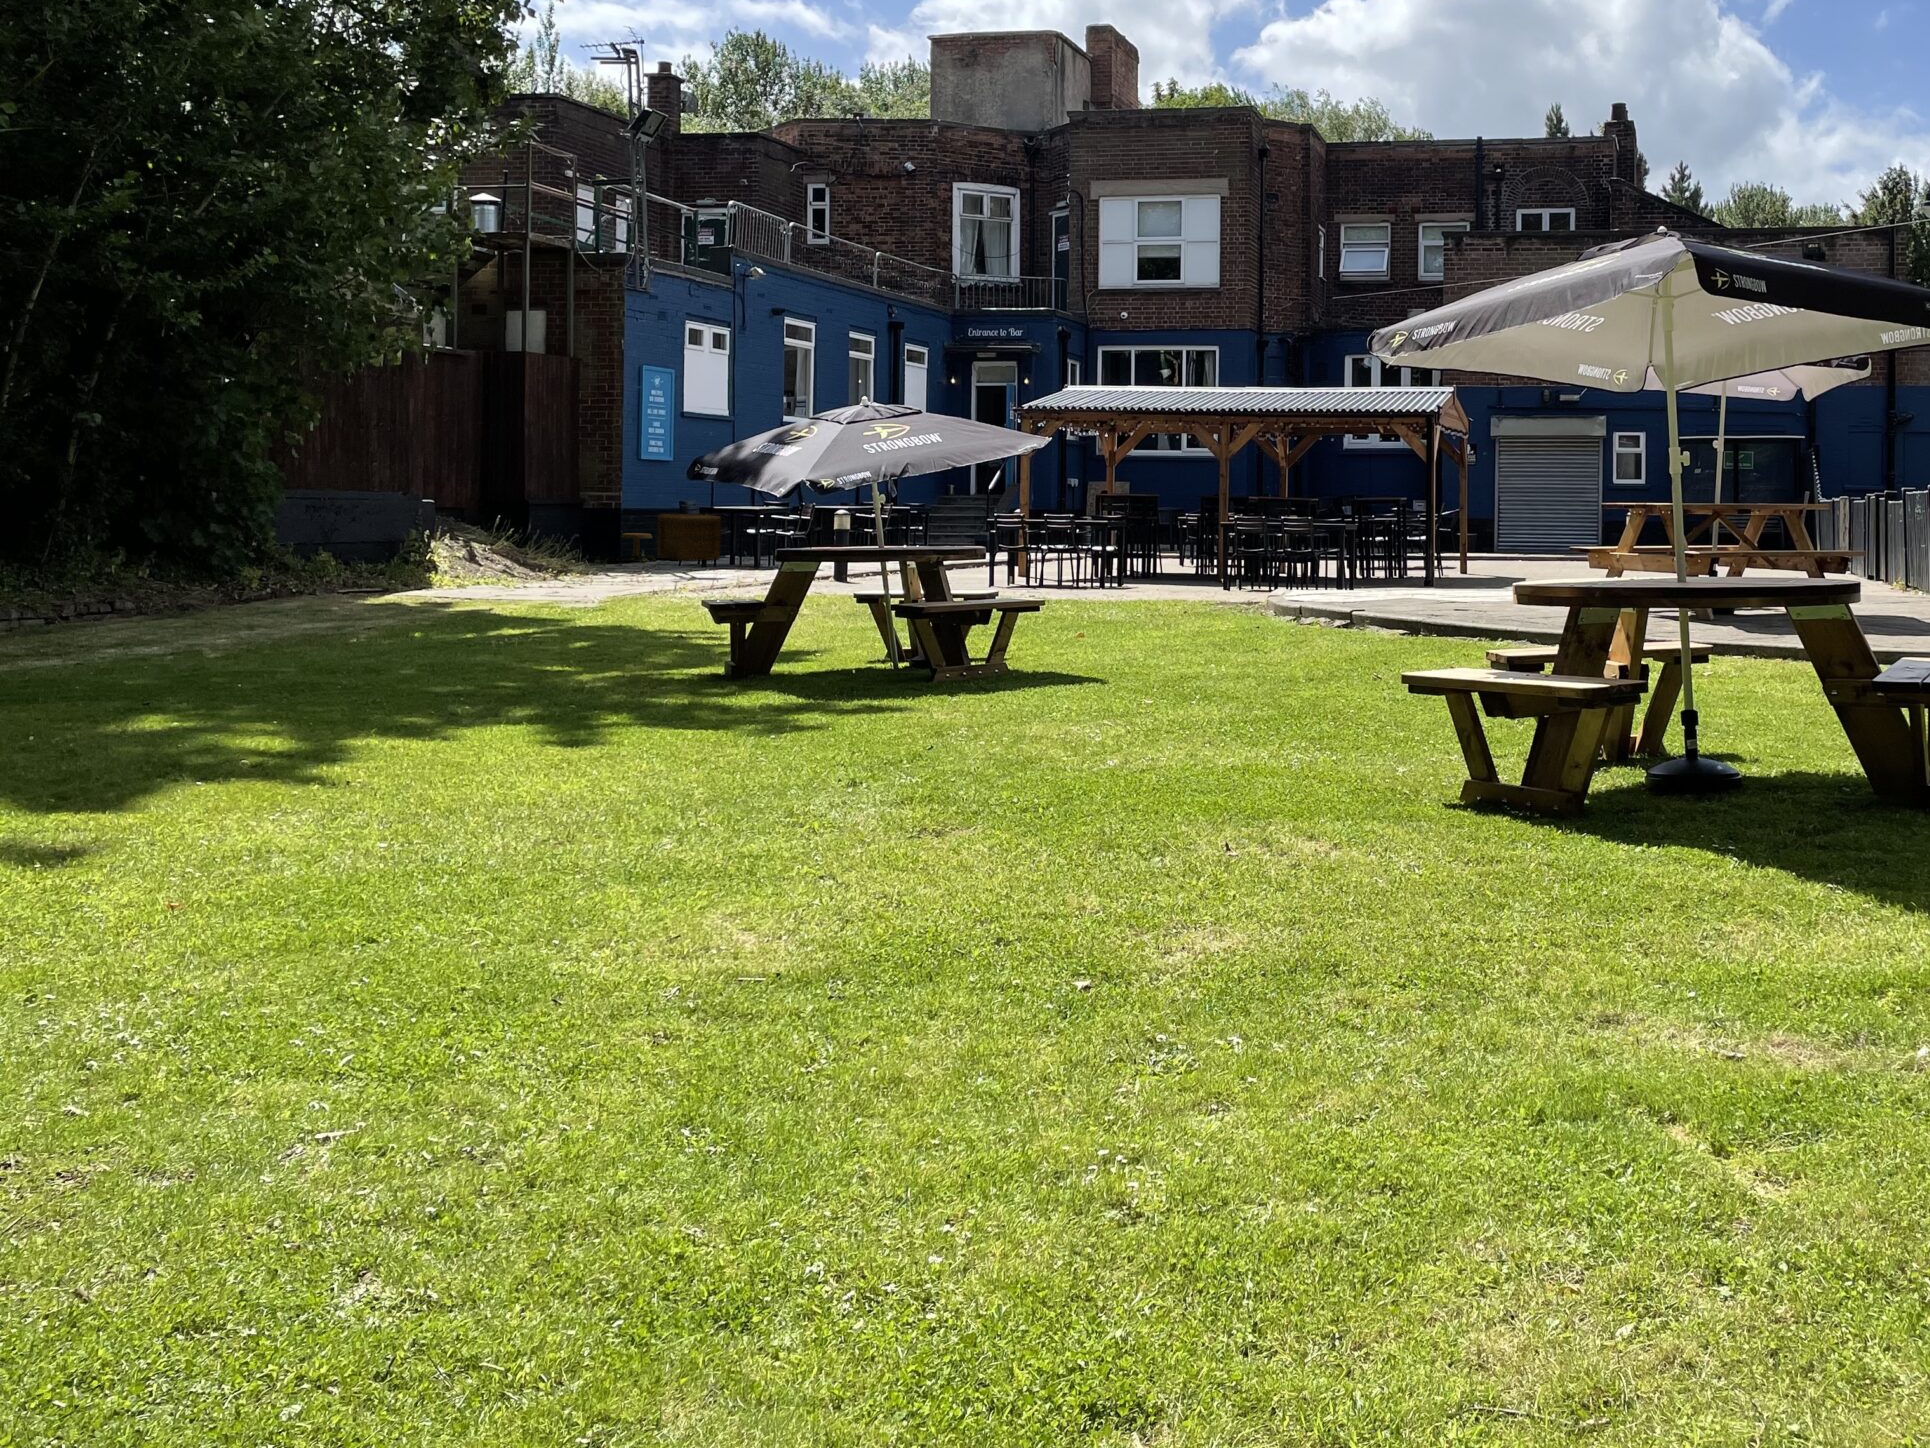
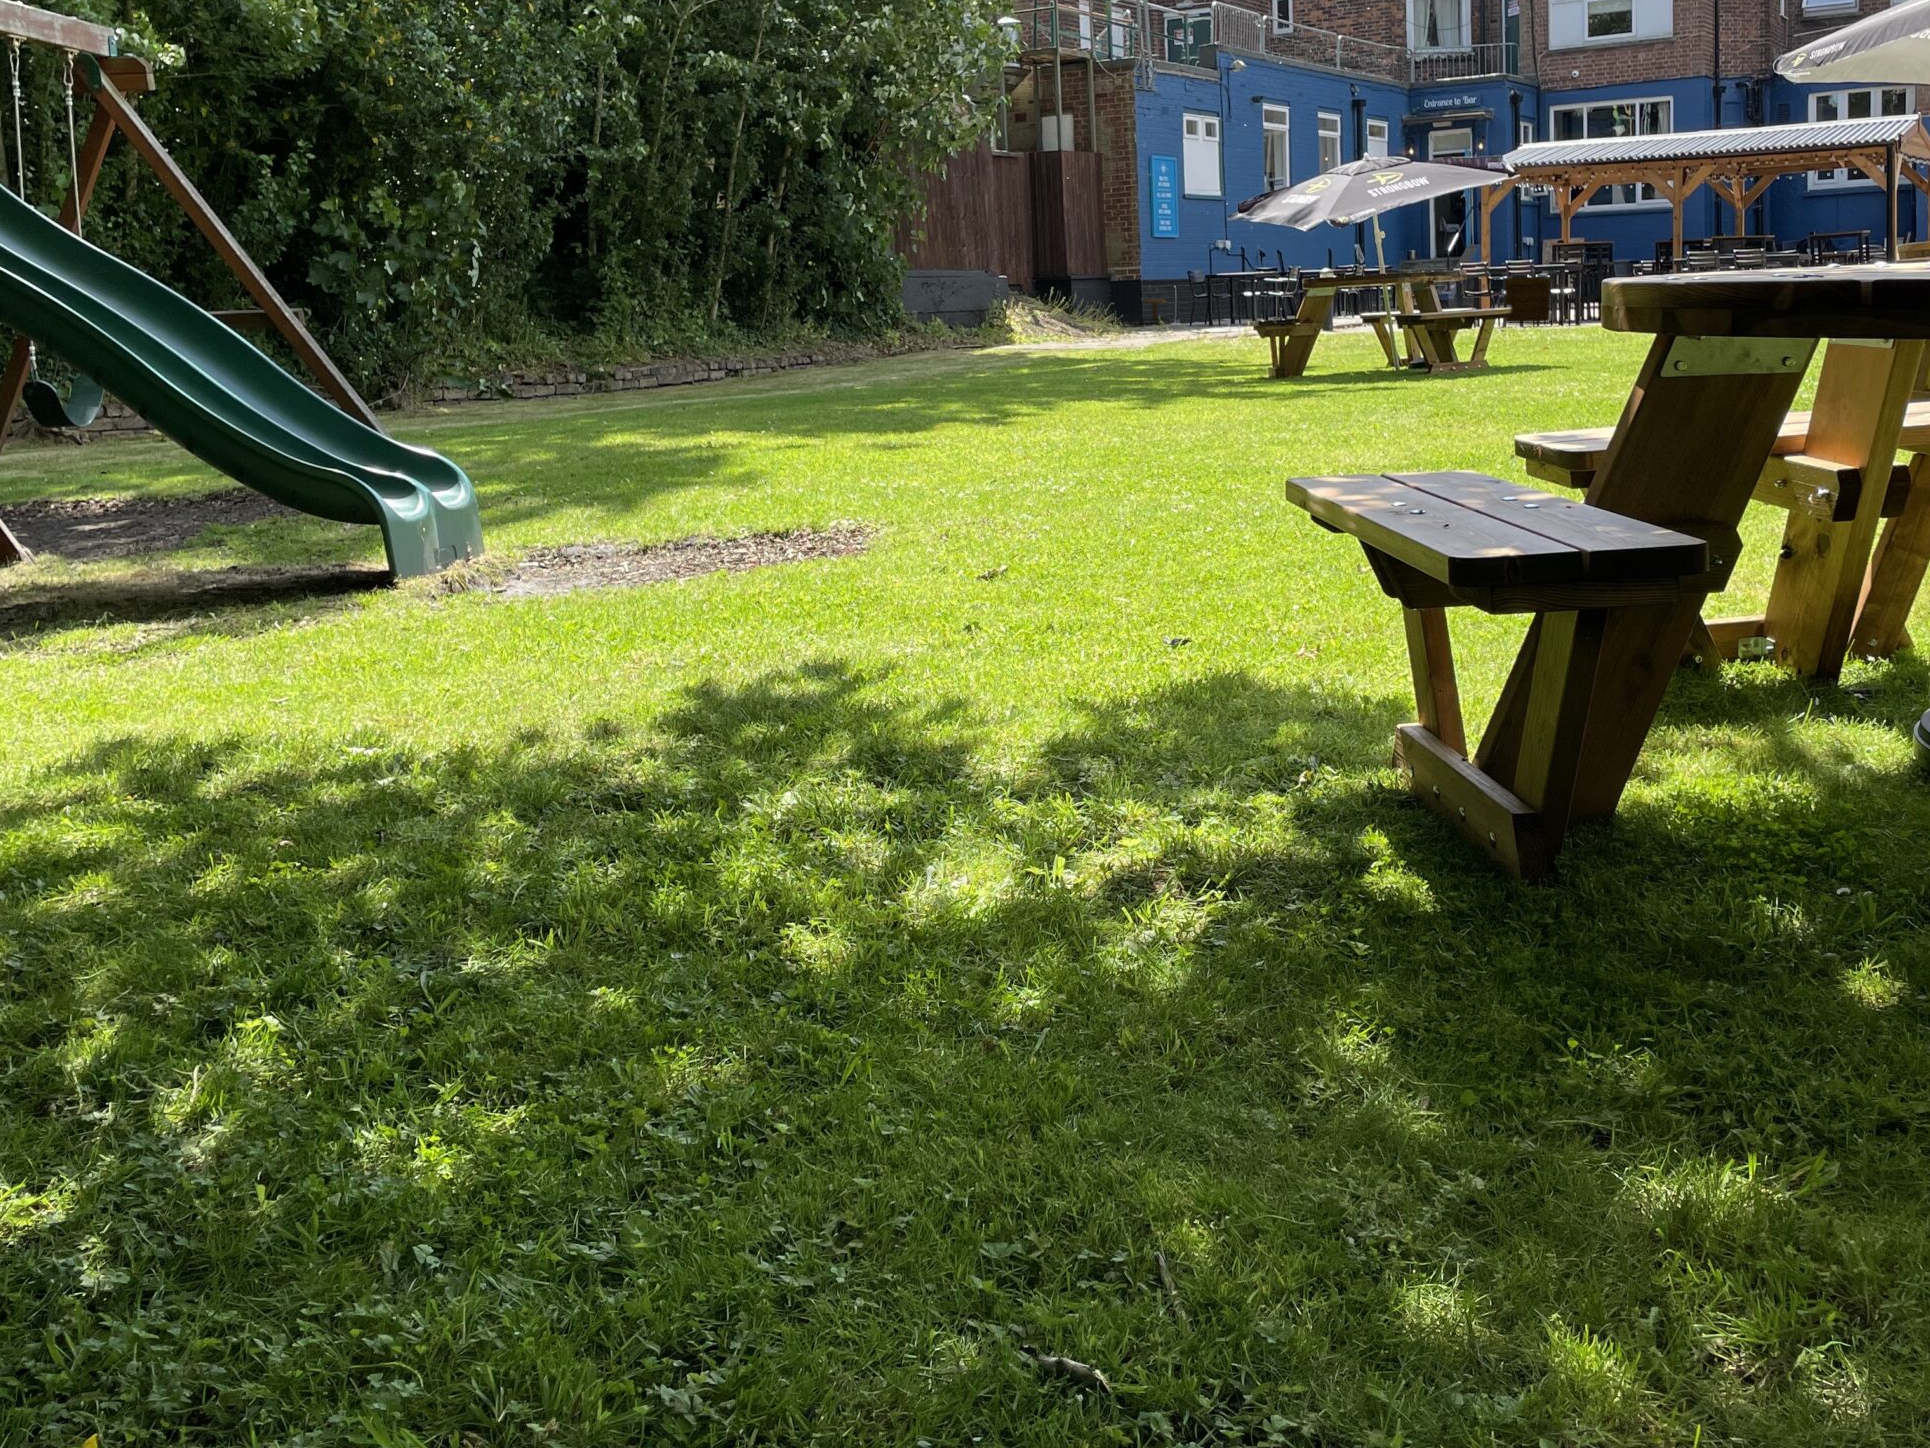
wooden crate: present [657,515,721,561] -> present [1504,277,1551,323]

